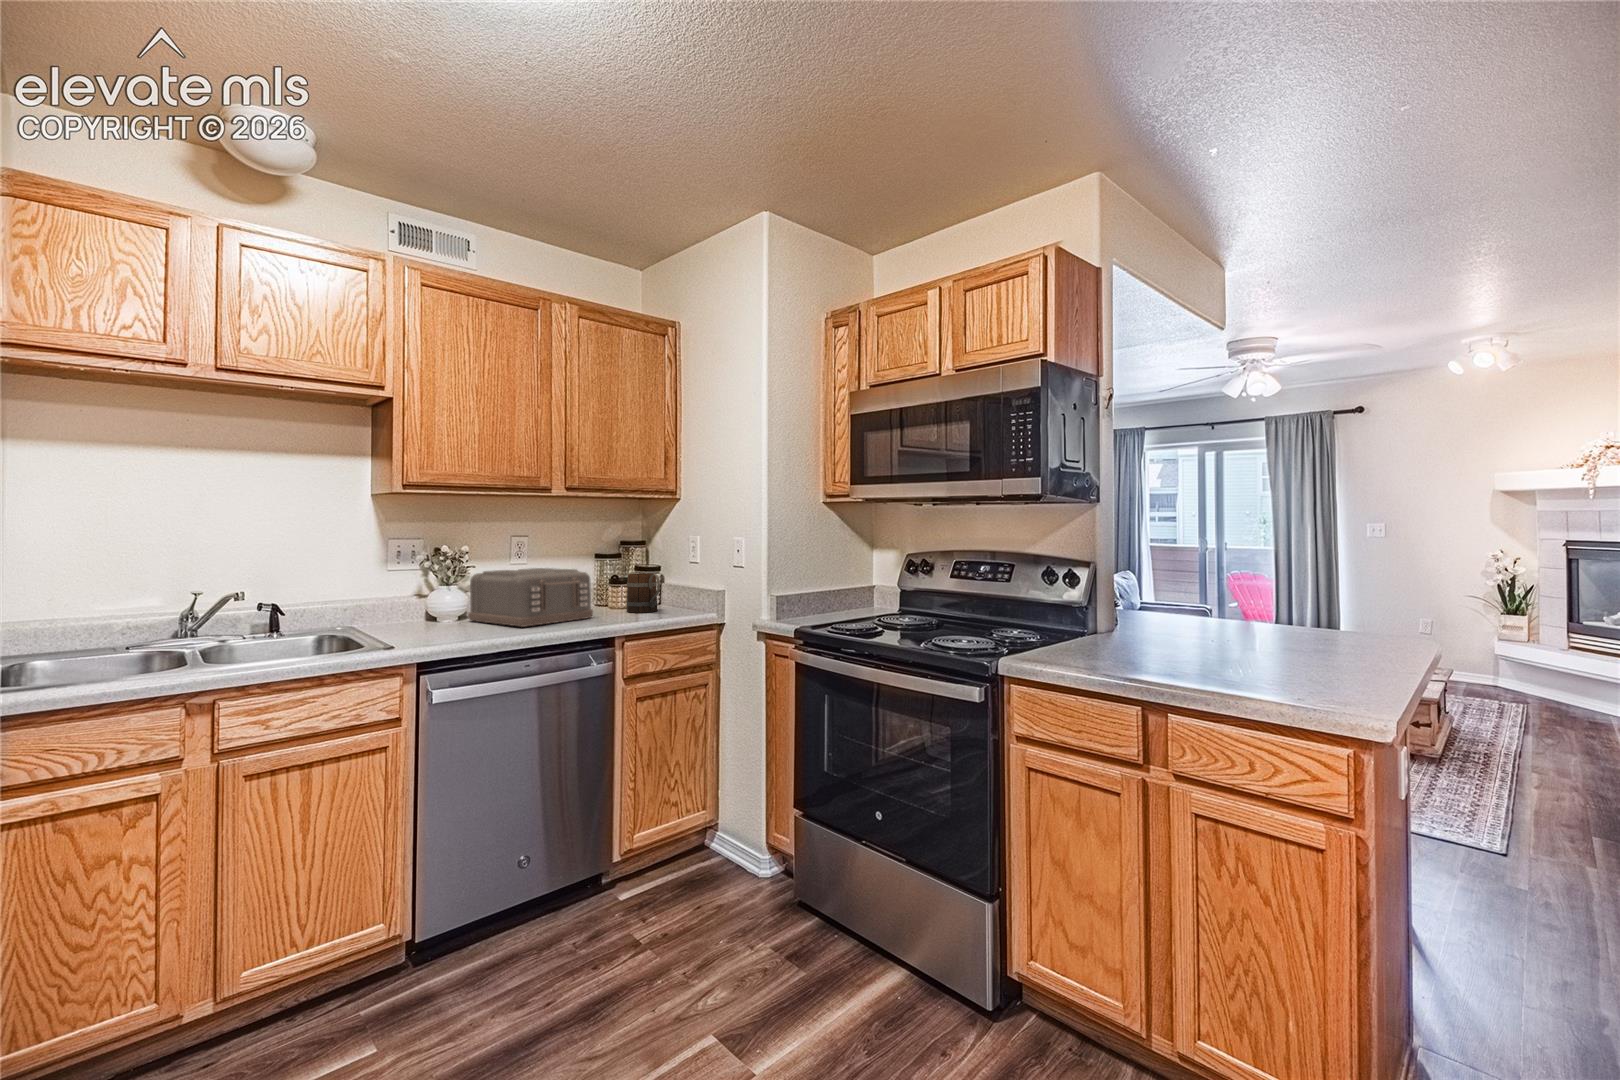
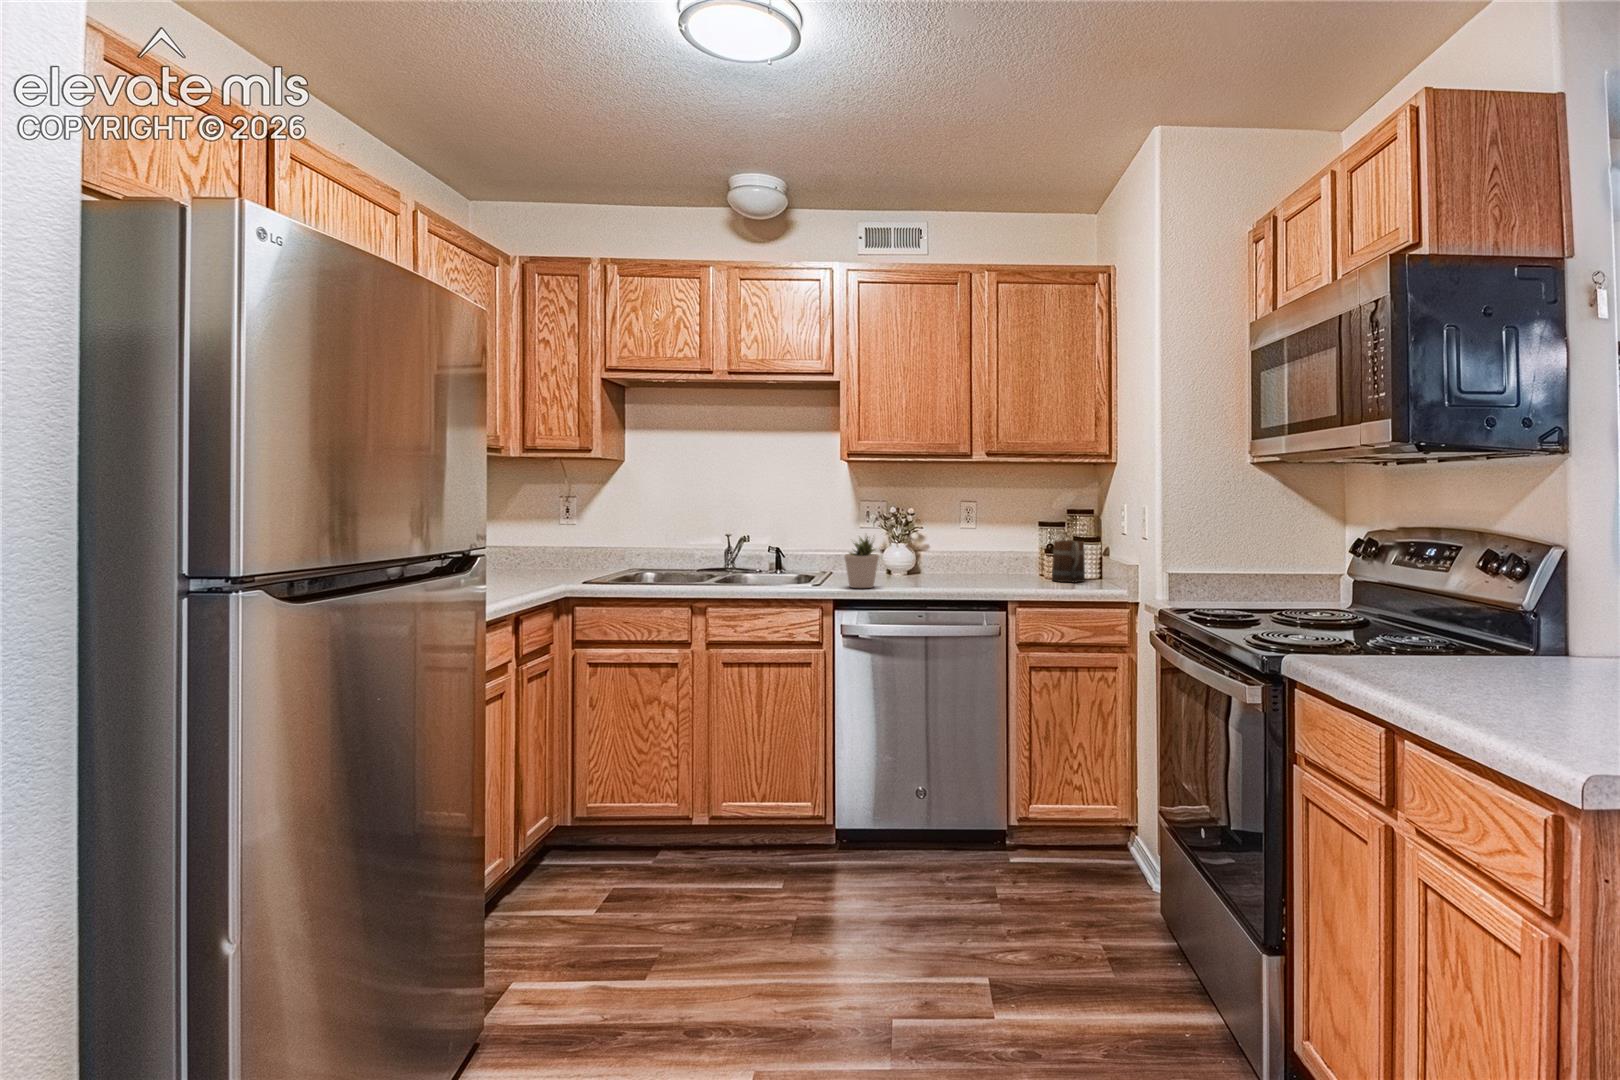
toaster: present [468,568,593,627] -> none [906,530,1009,584]
potted plant: none [421,574,468,641] -> present [844,536,879,588]

